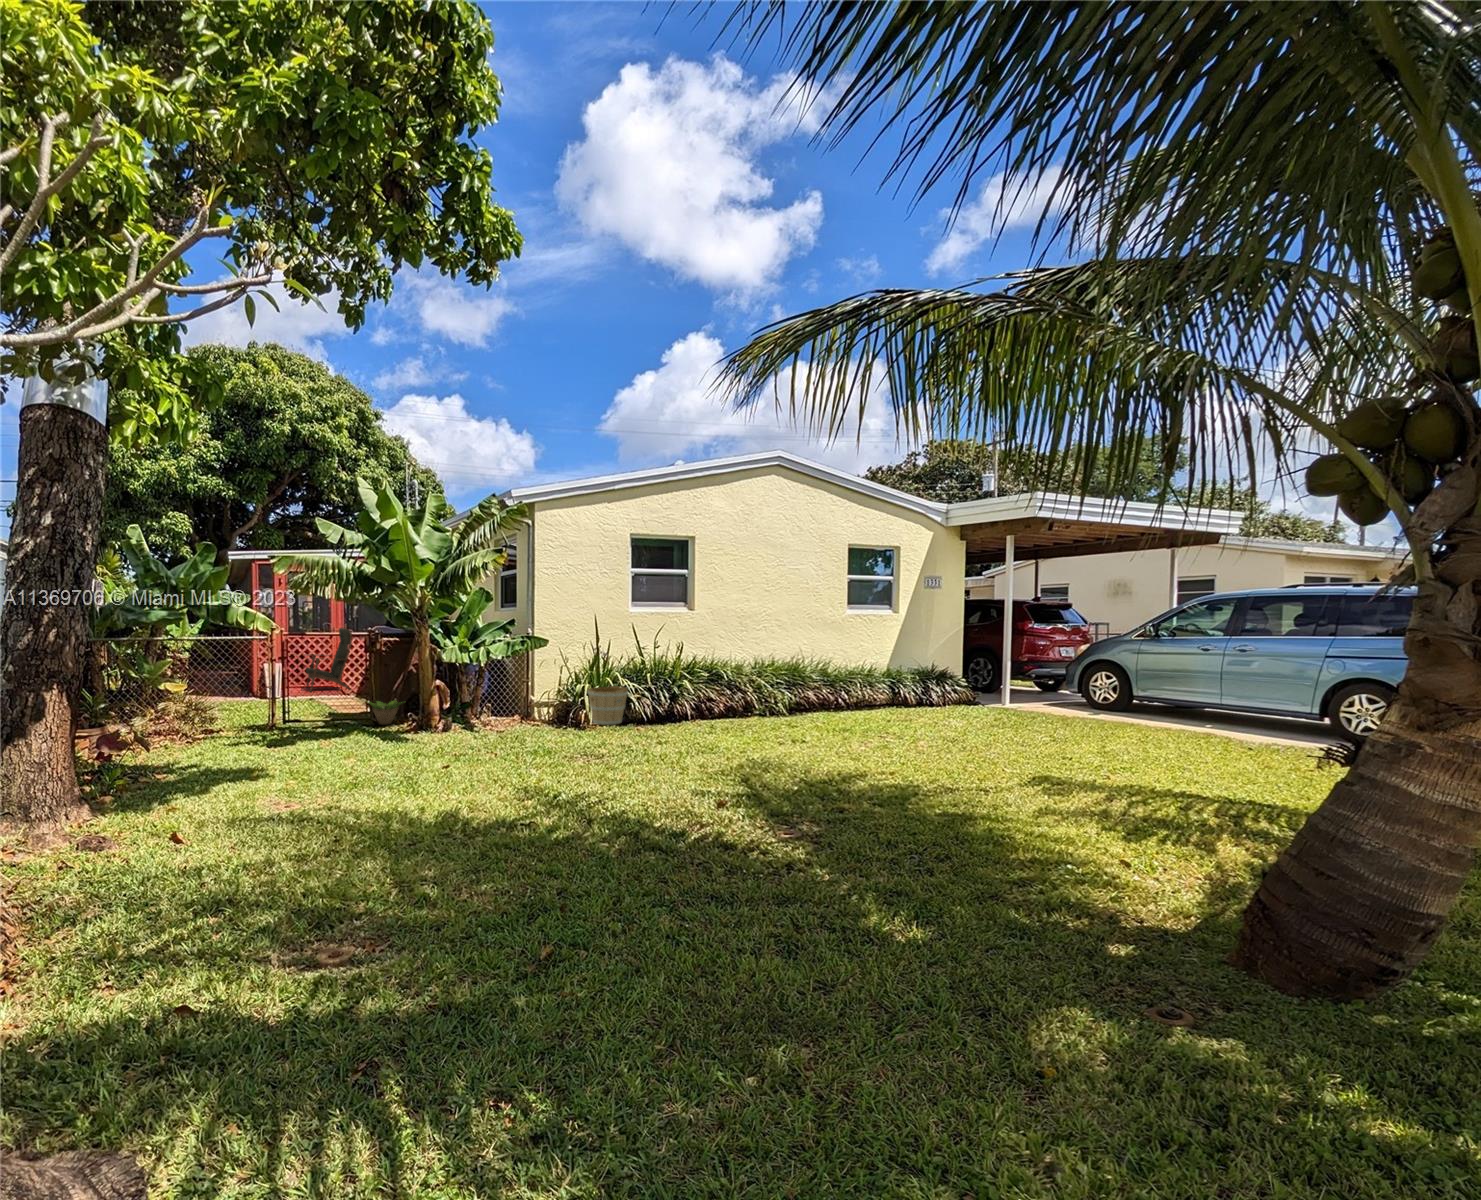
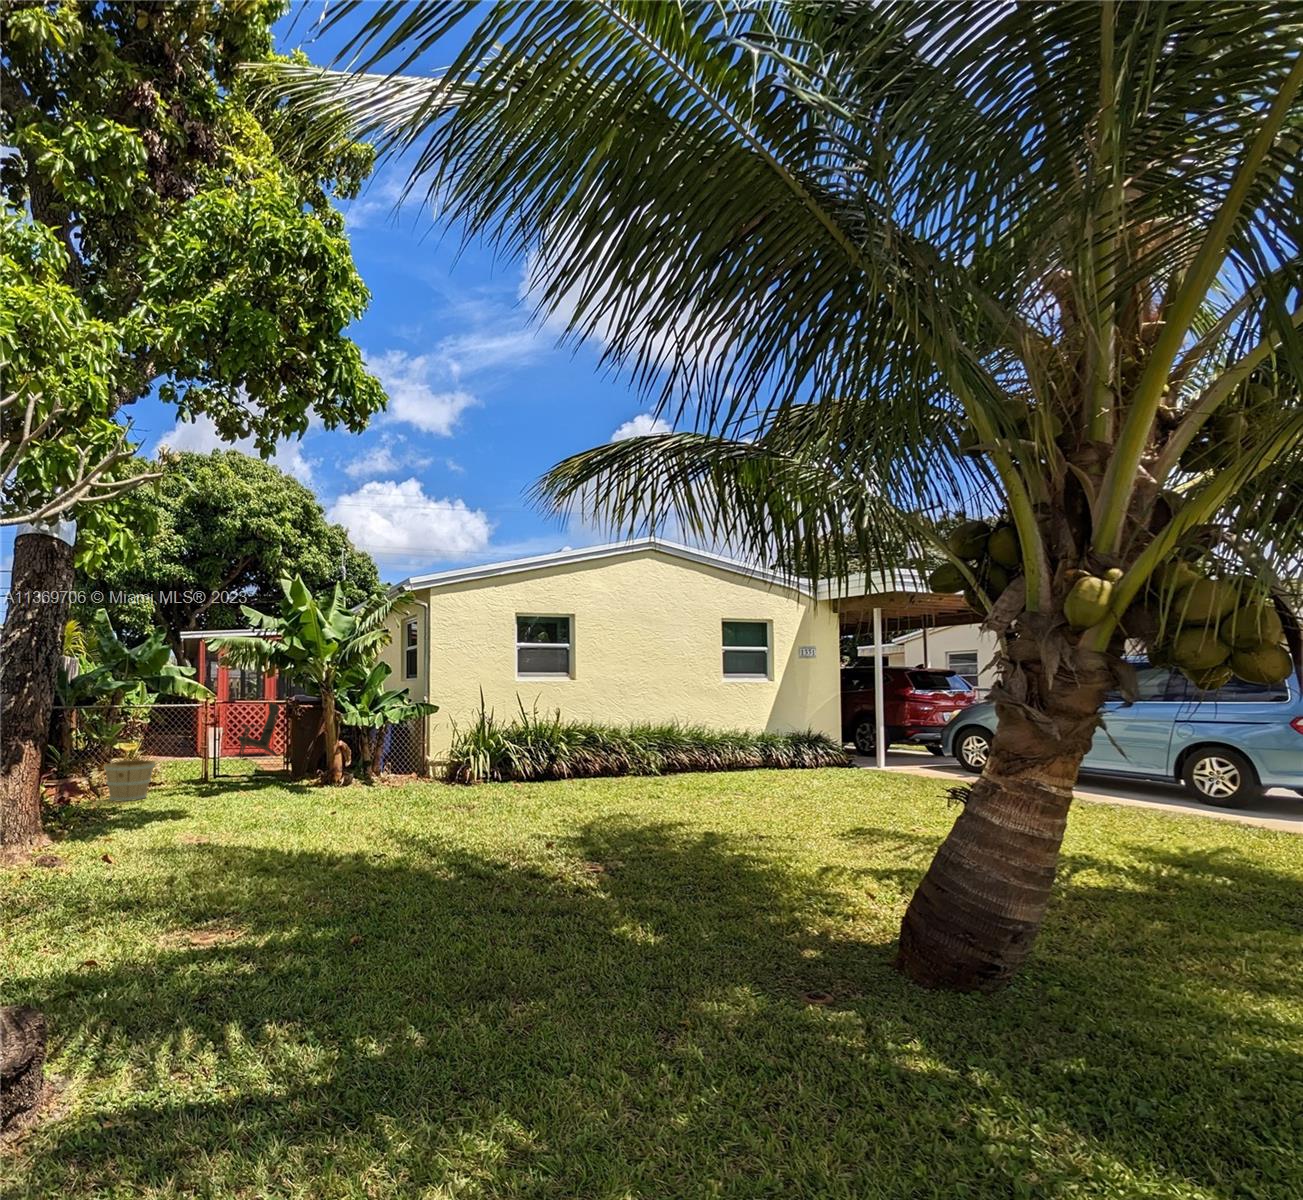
wooden bucket: present [587,686,628,725] -> present [104,760,155,801]
decorative plant: present [367,701,402,724] -> none [278,760,316,781]

